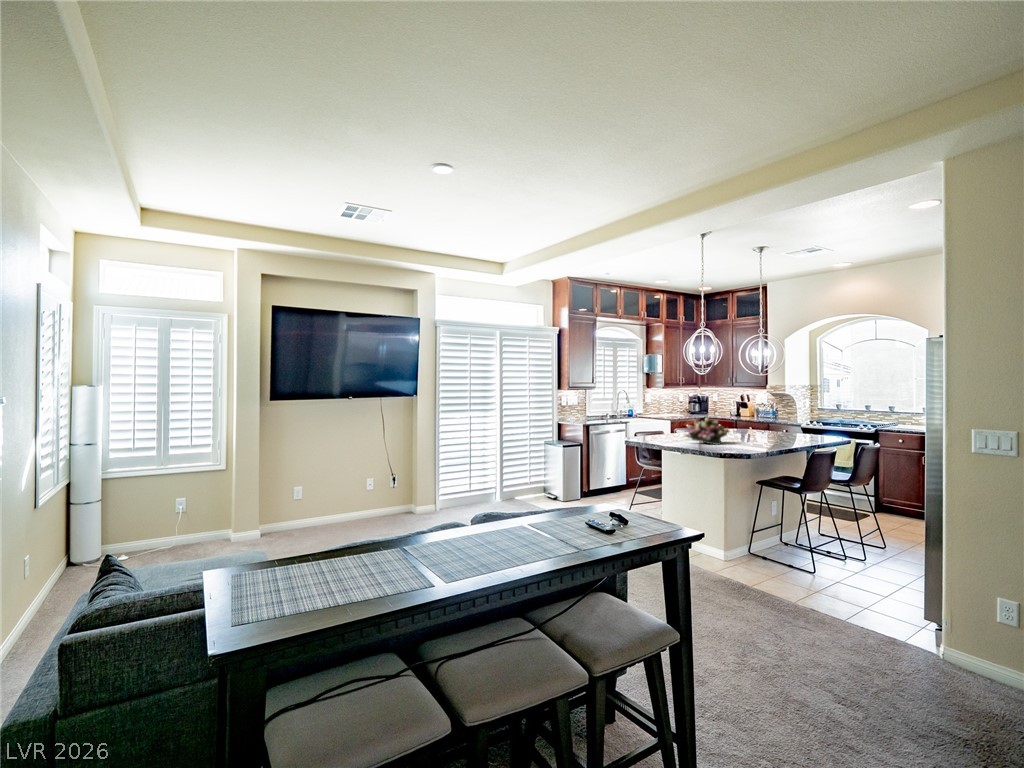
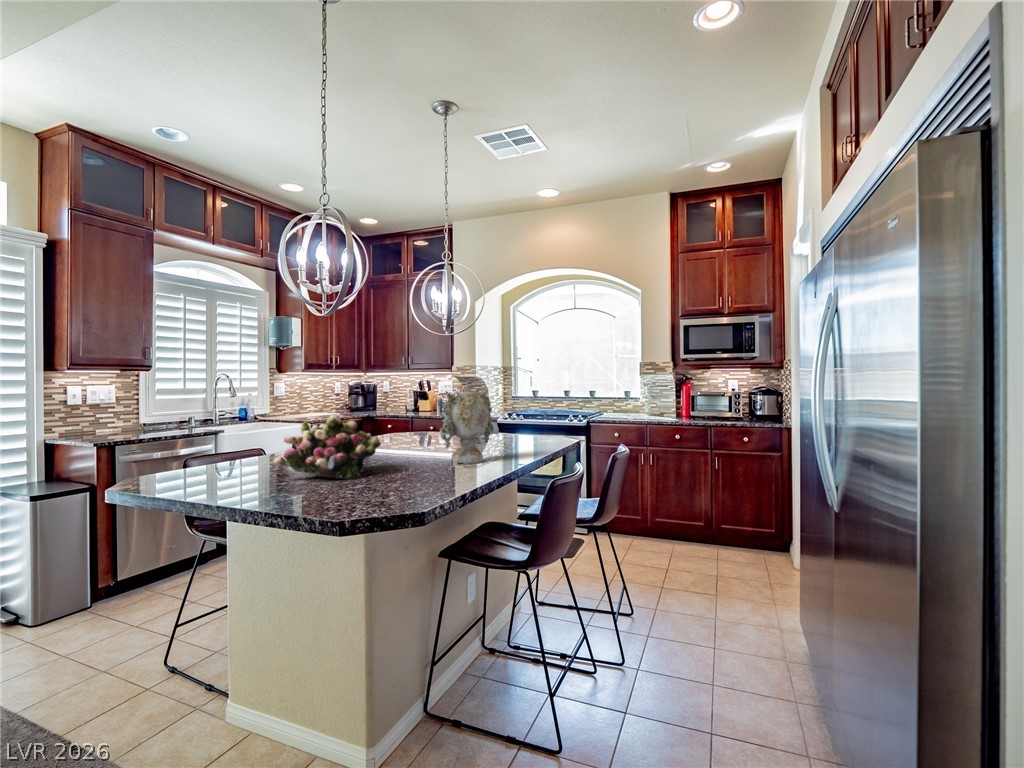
vase: none [757,408,787,444] -> present [440,388,494,464]

